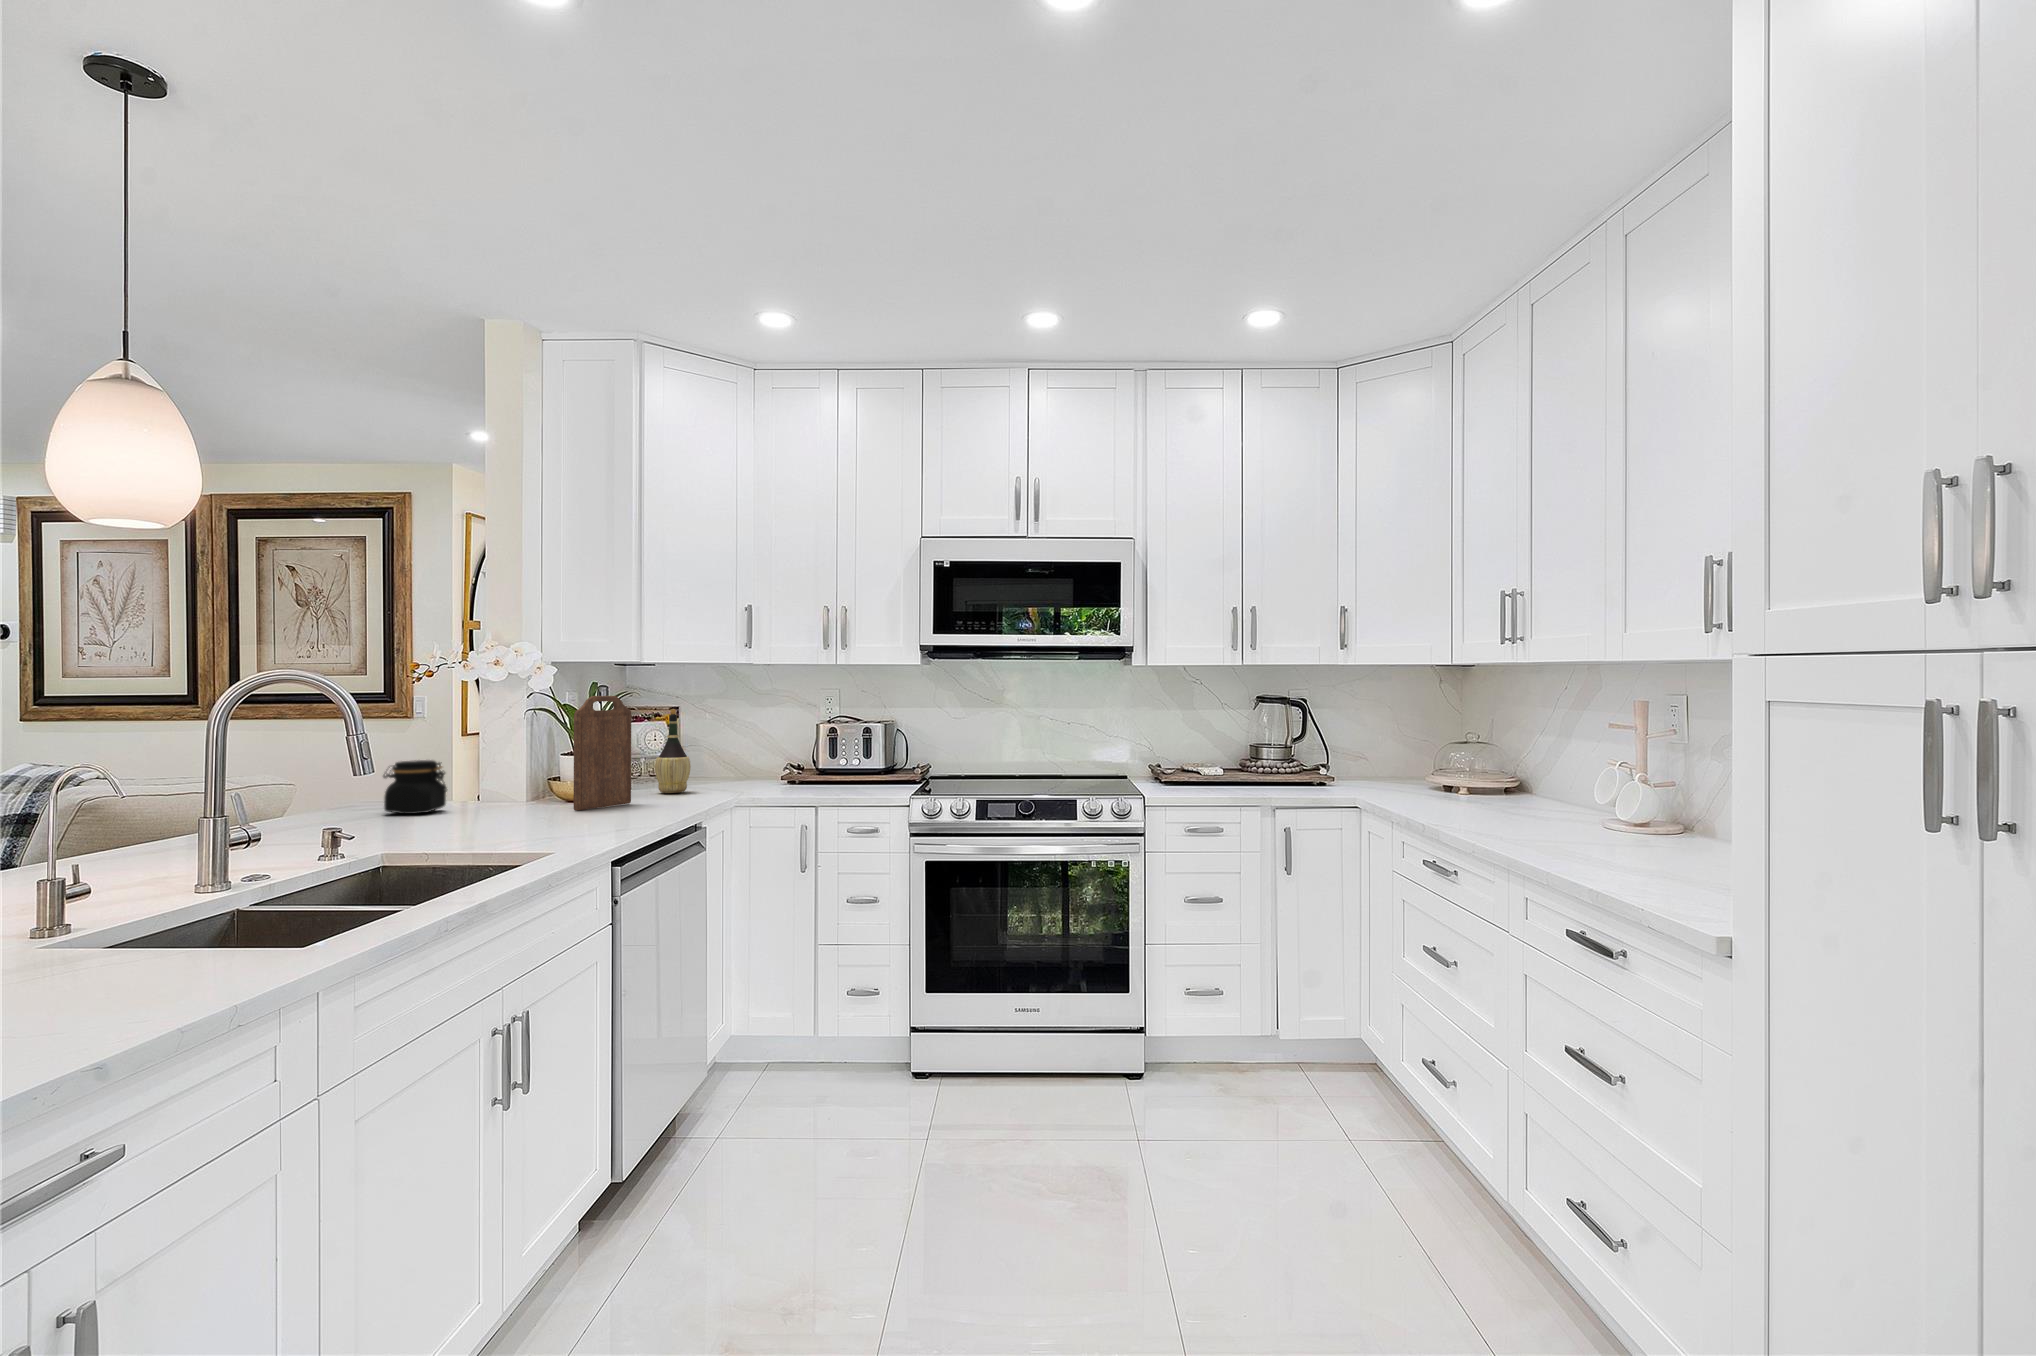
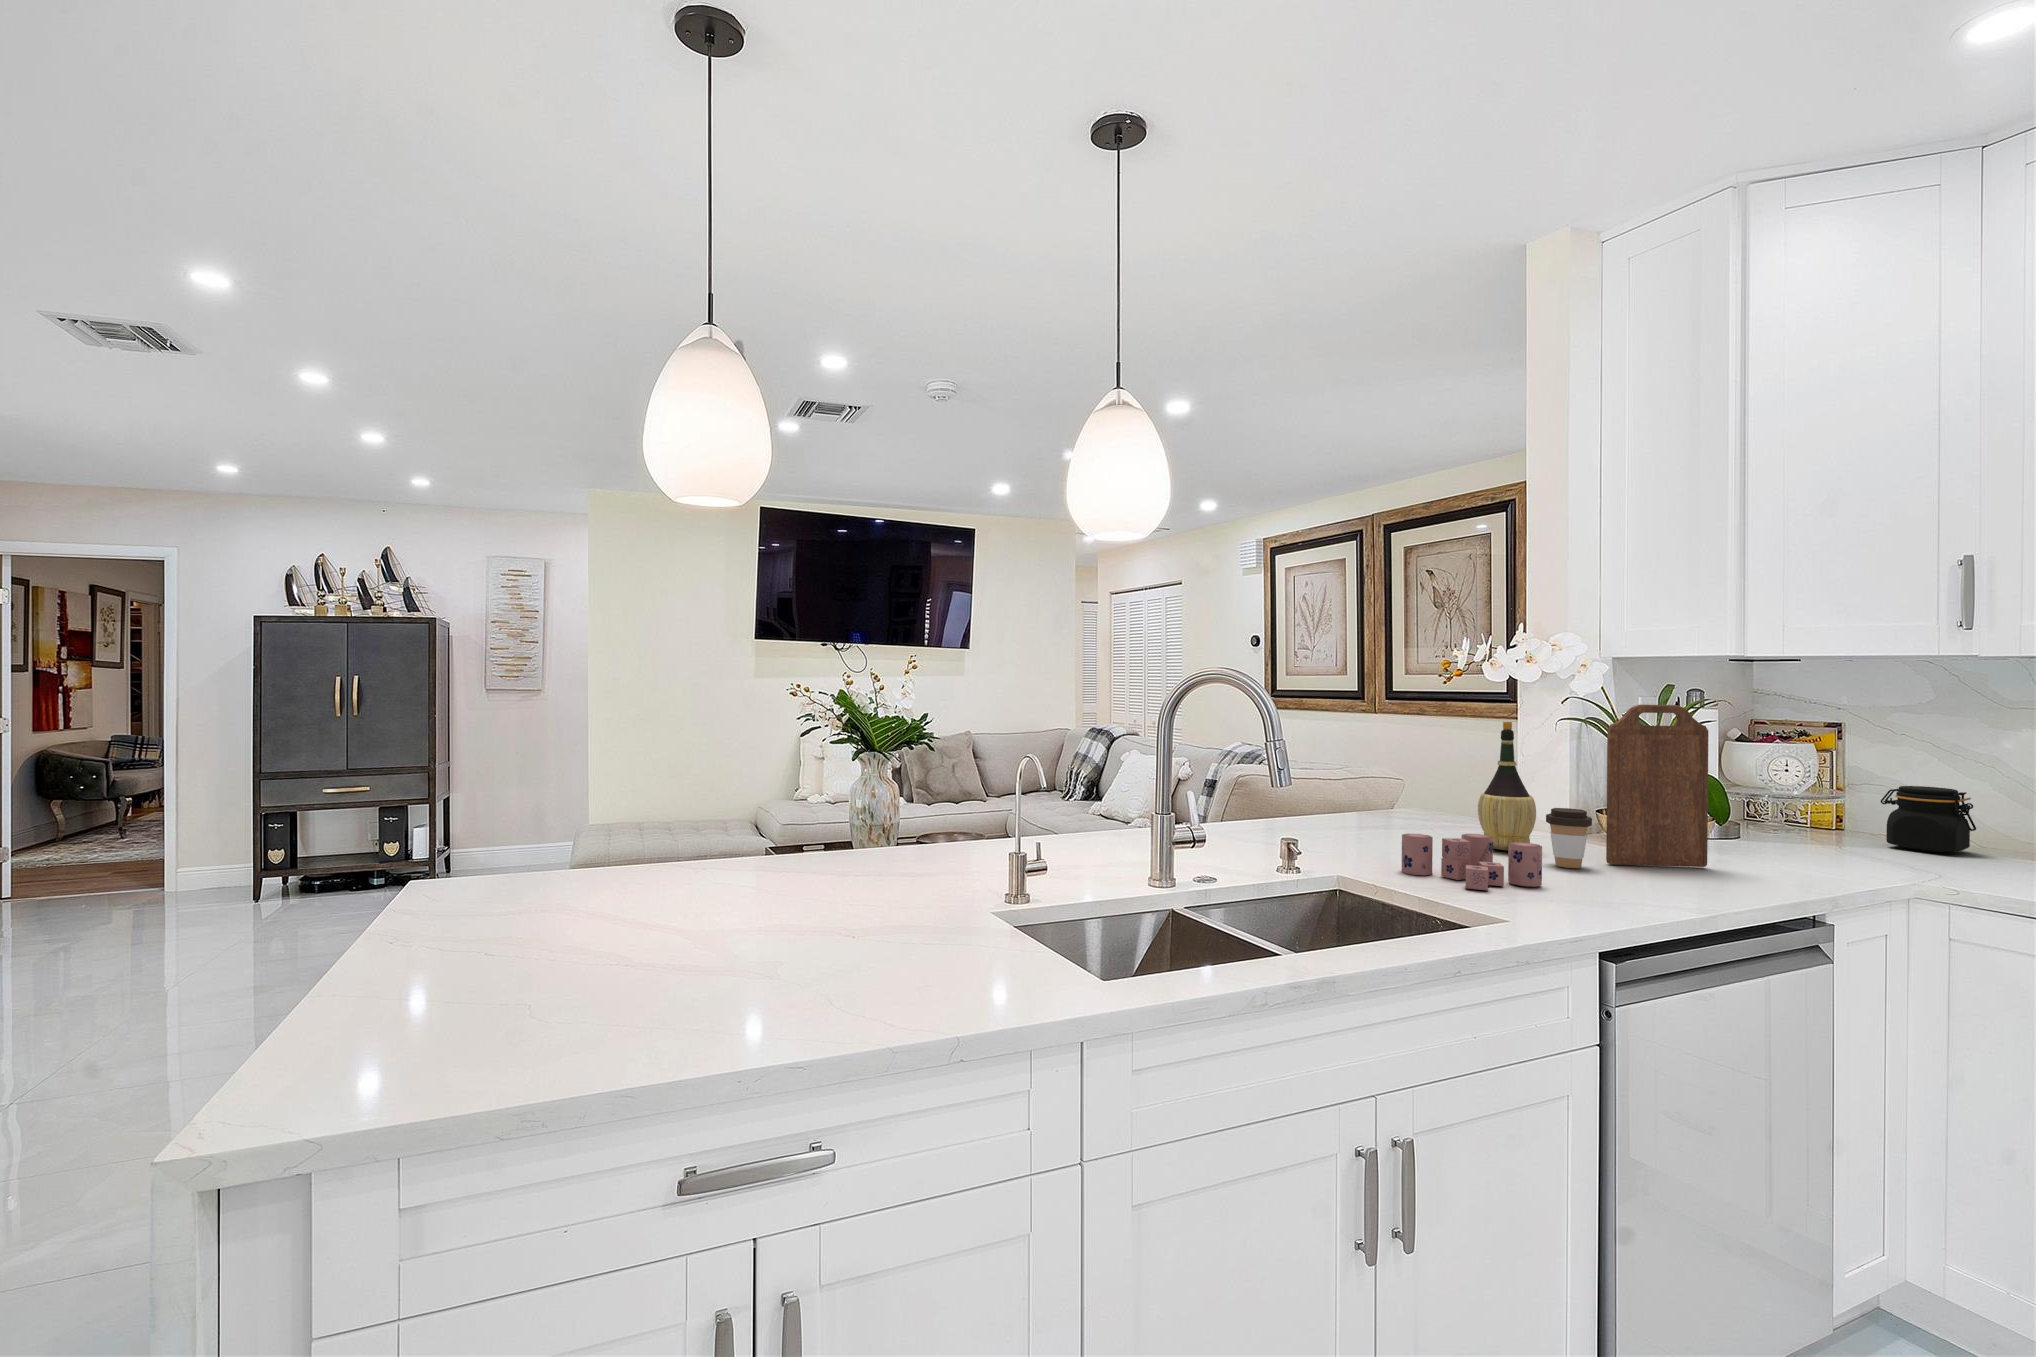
wine bottle: present [655,709,691,793] -> present [1478,721,1536,850]
jar: present [383,760,447,814] -> present [1881,786,1976,852]
coffee cup: none [537,773,569,816] -> present [1546,808,1592,868]
candle: none [444,798,553,837] -> present [1402,834,1542,890]

